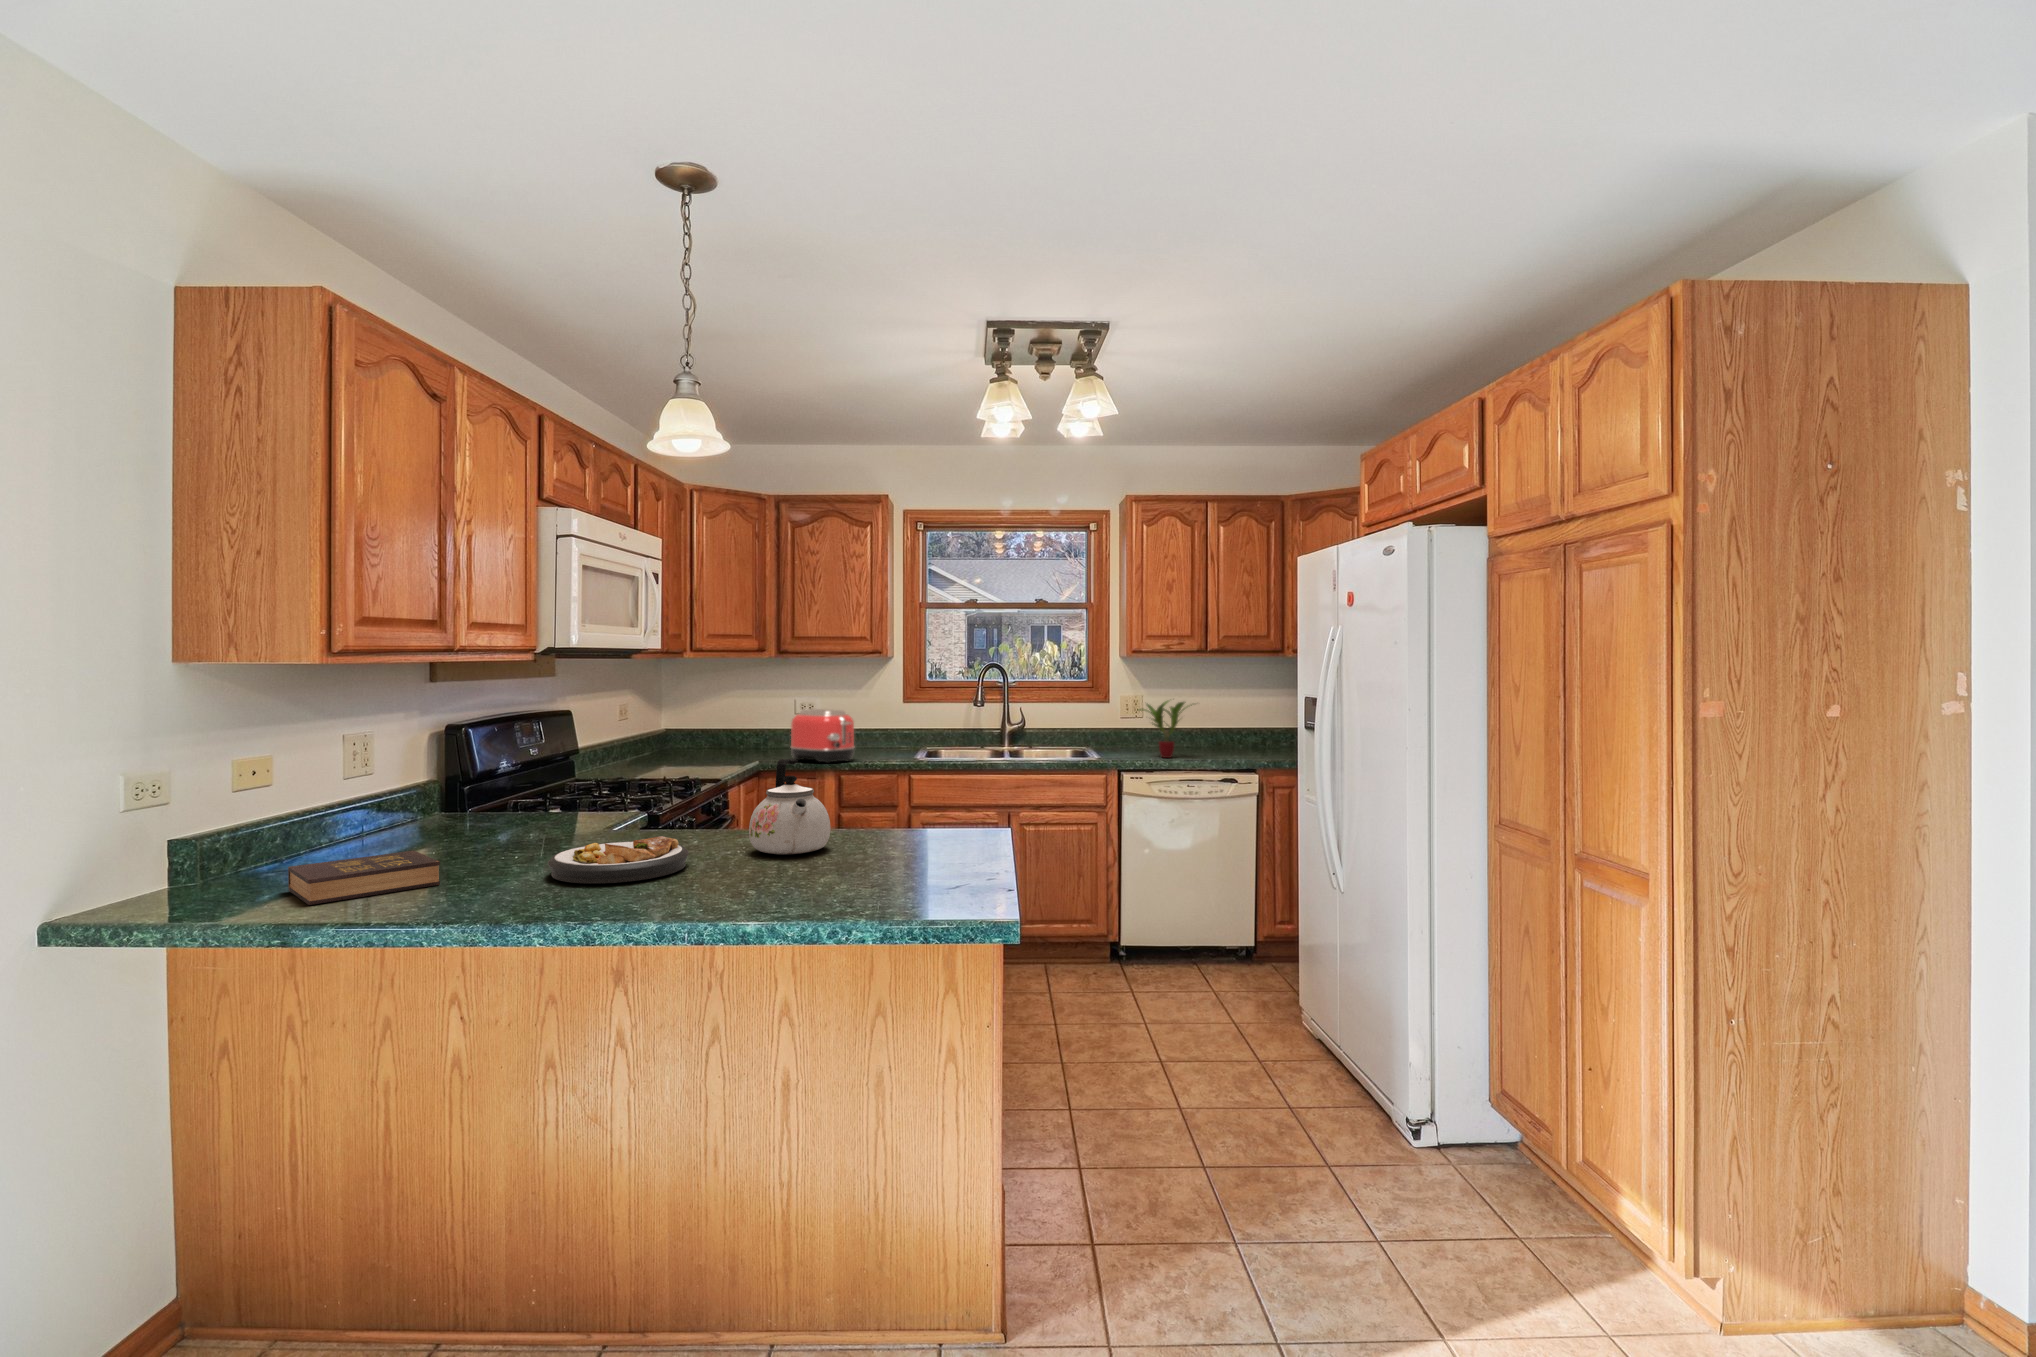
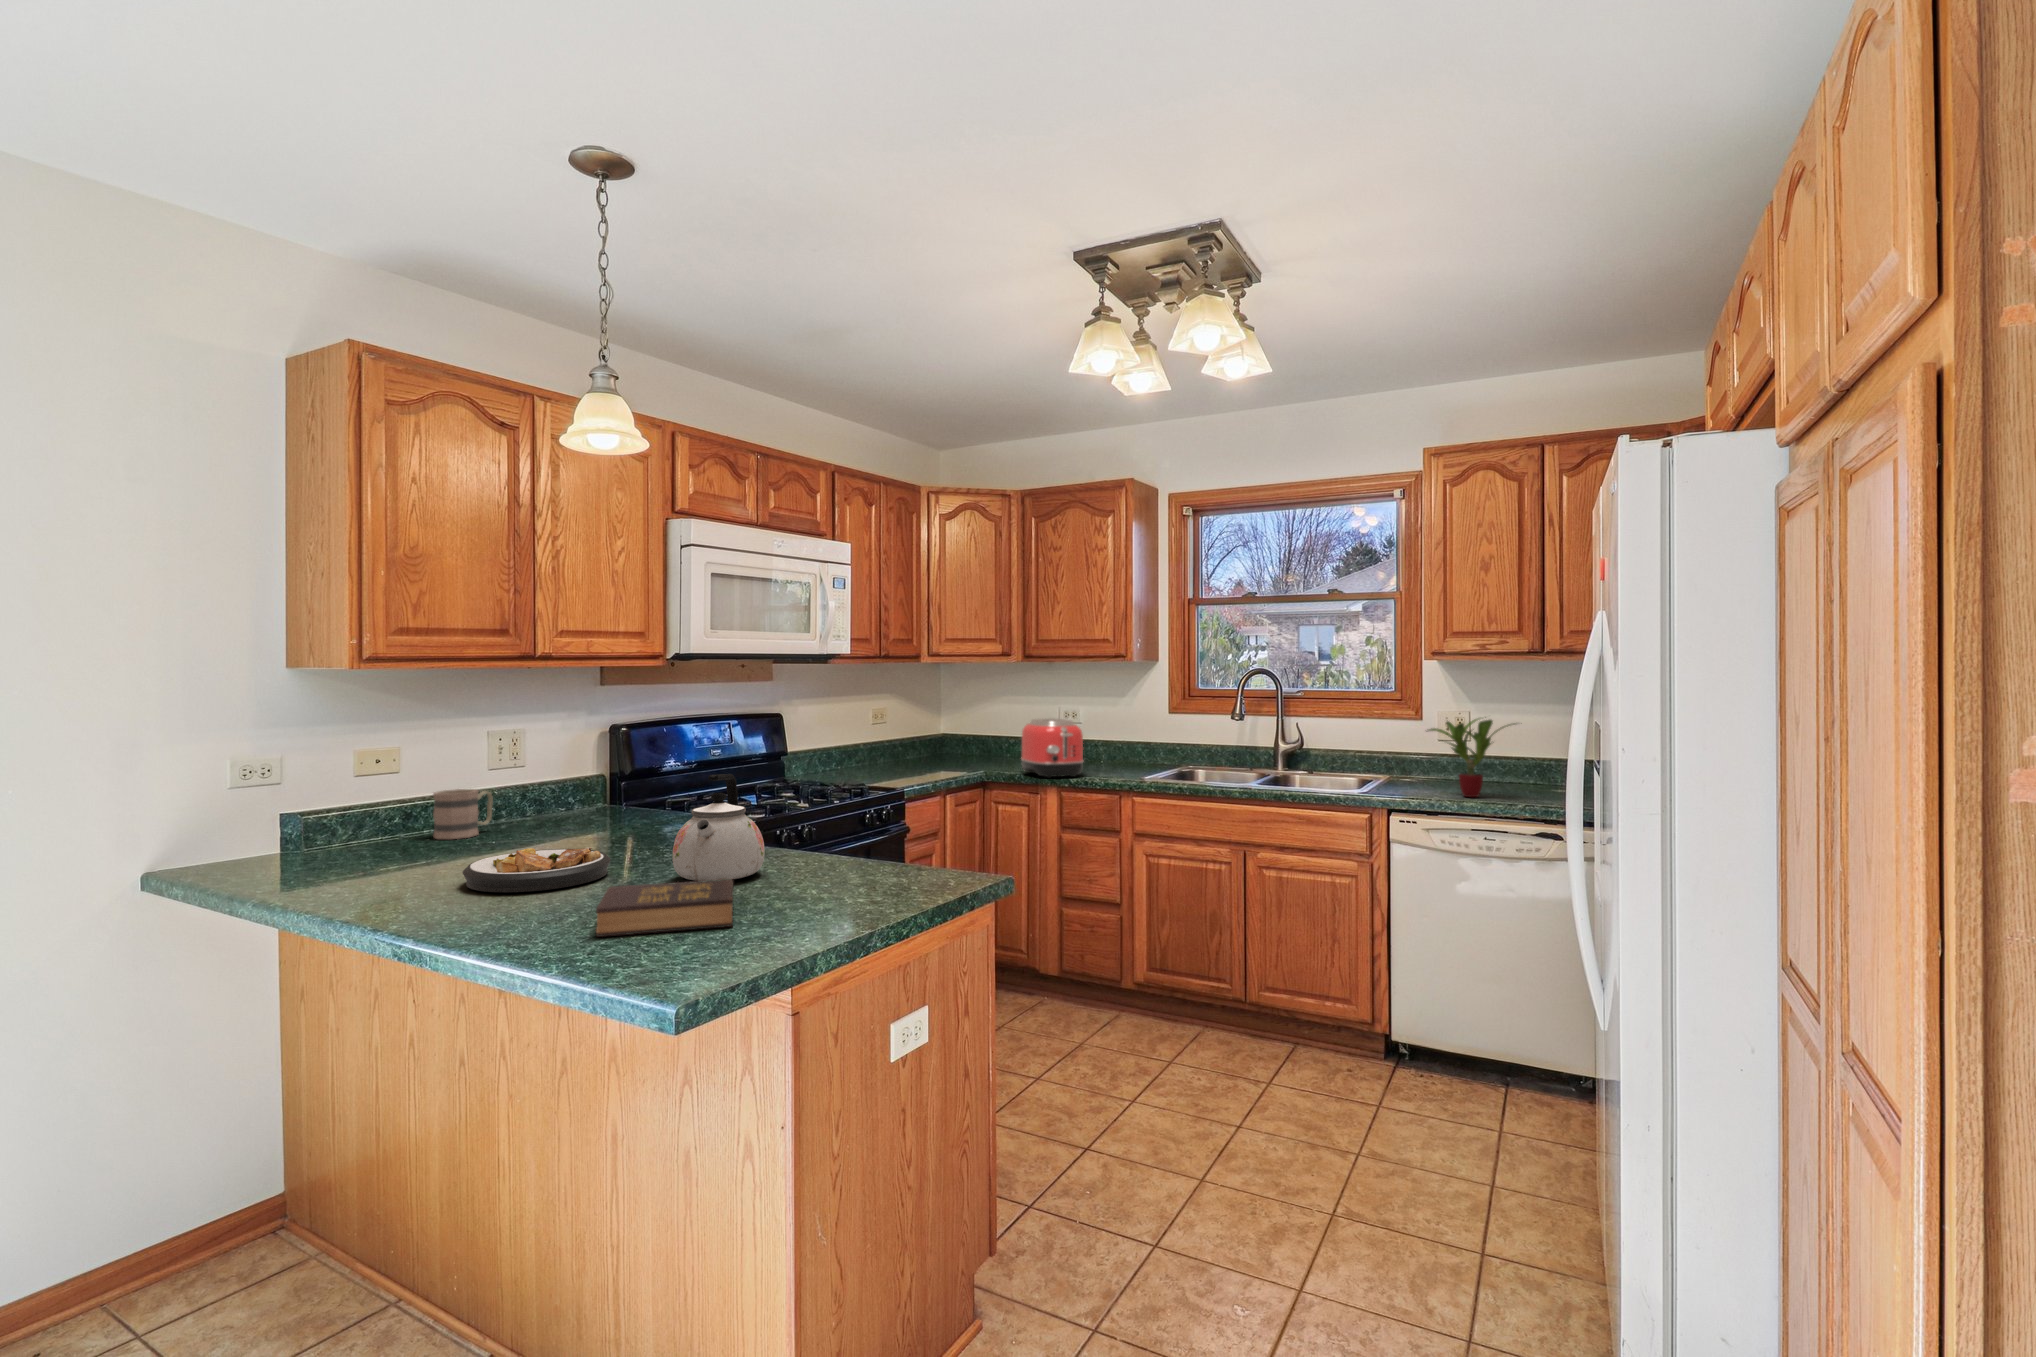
mug: none [329,800,384,858] -> present [433,789,493,839]
hardback book: present [288,851,440,905] -> present [596,879,733,937]

